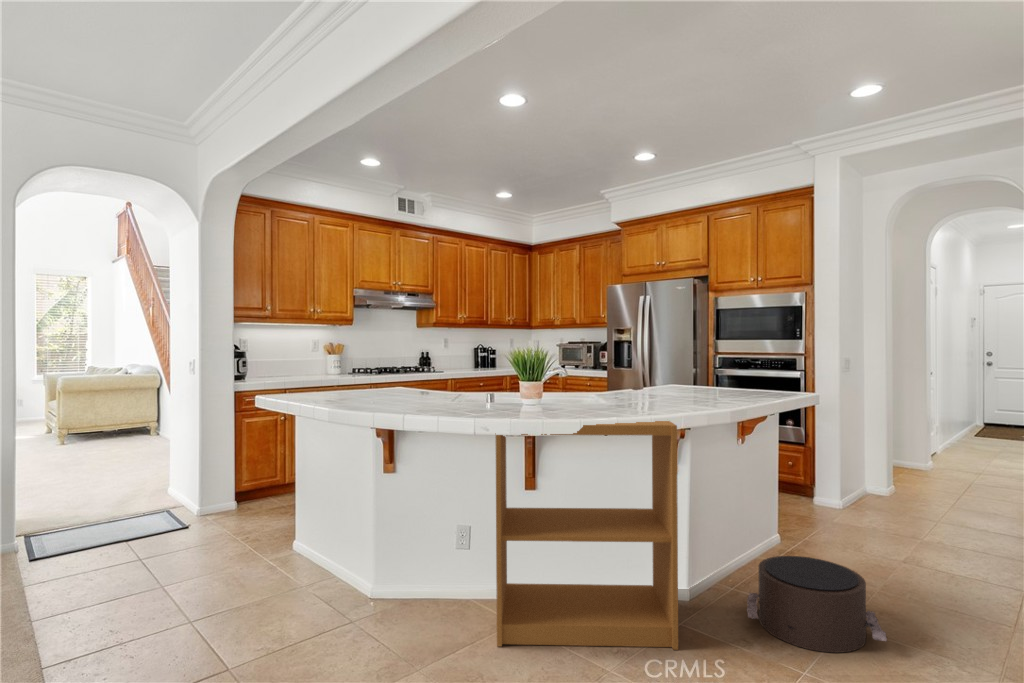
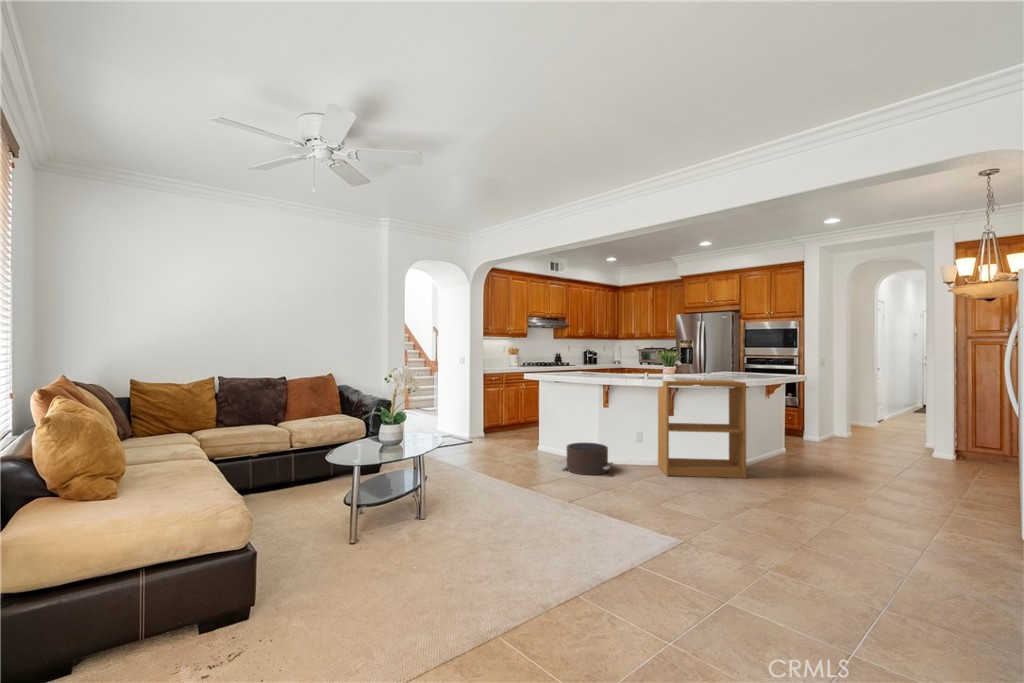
pouf: present [747,556,887,653] -> present [559,443,613,475]

